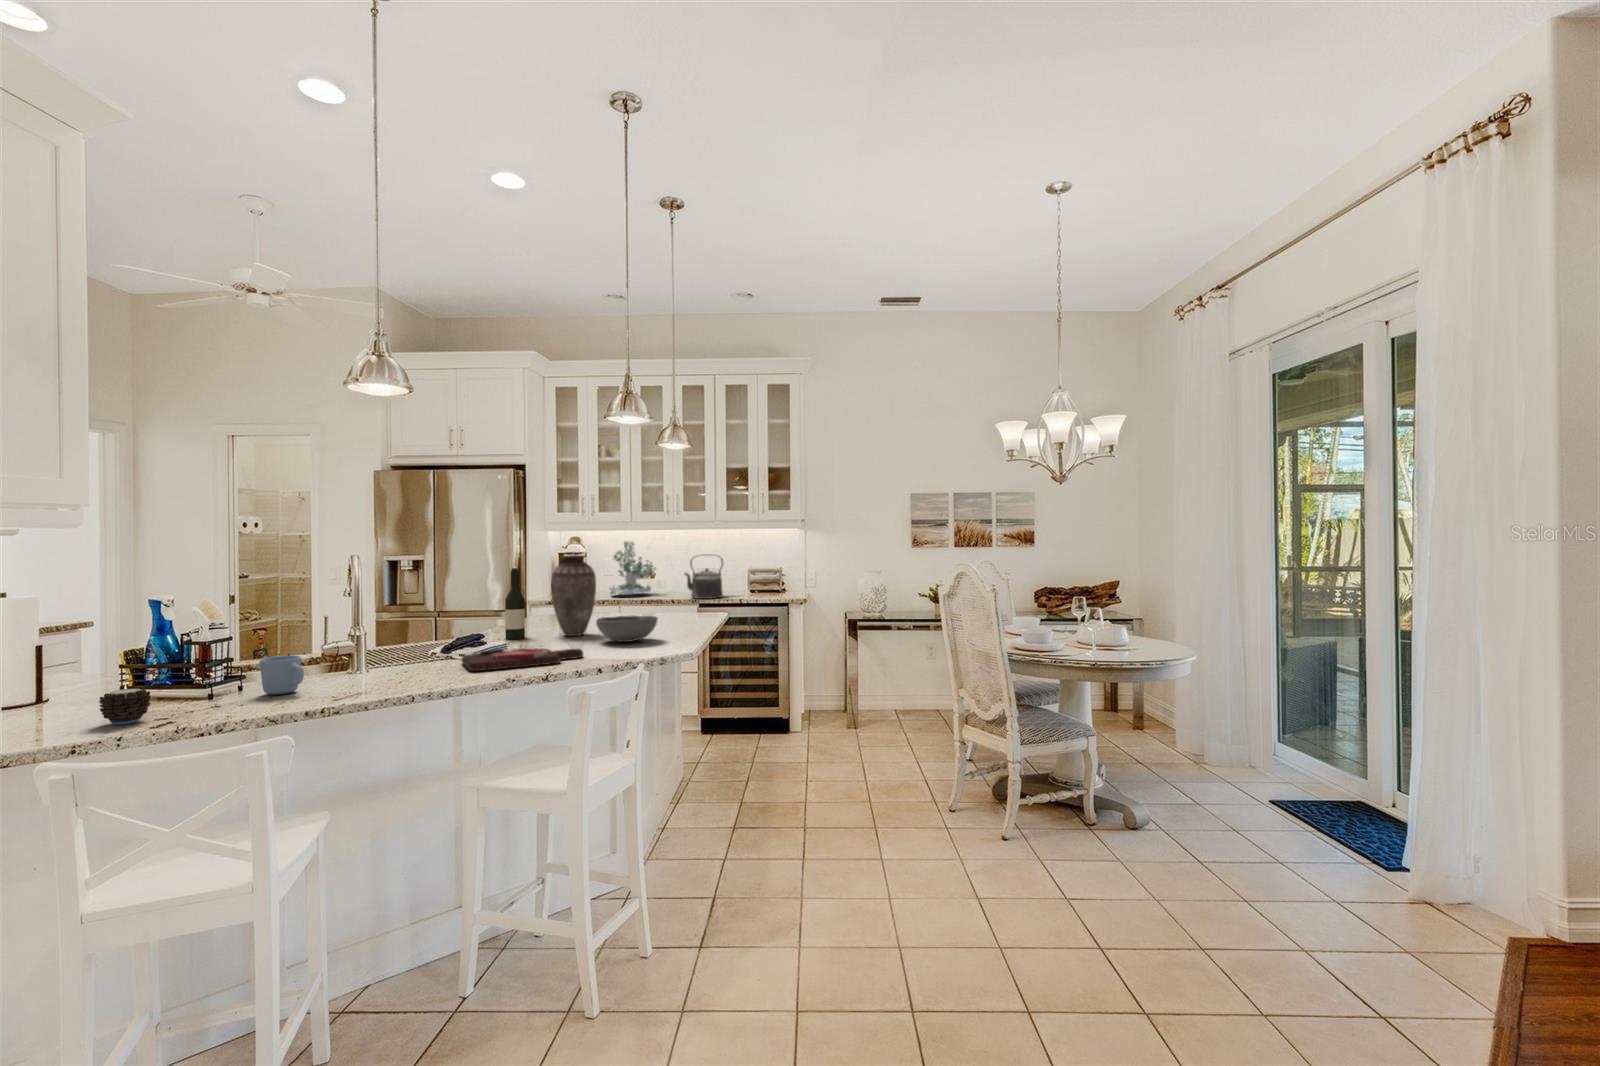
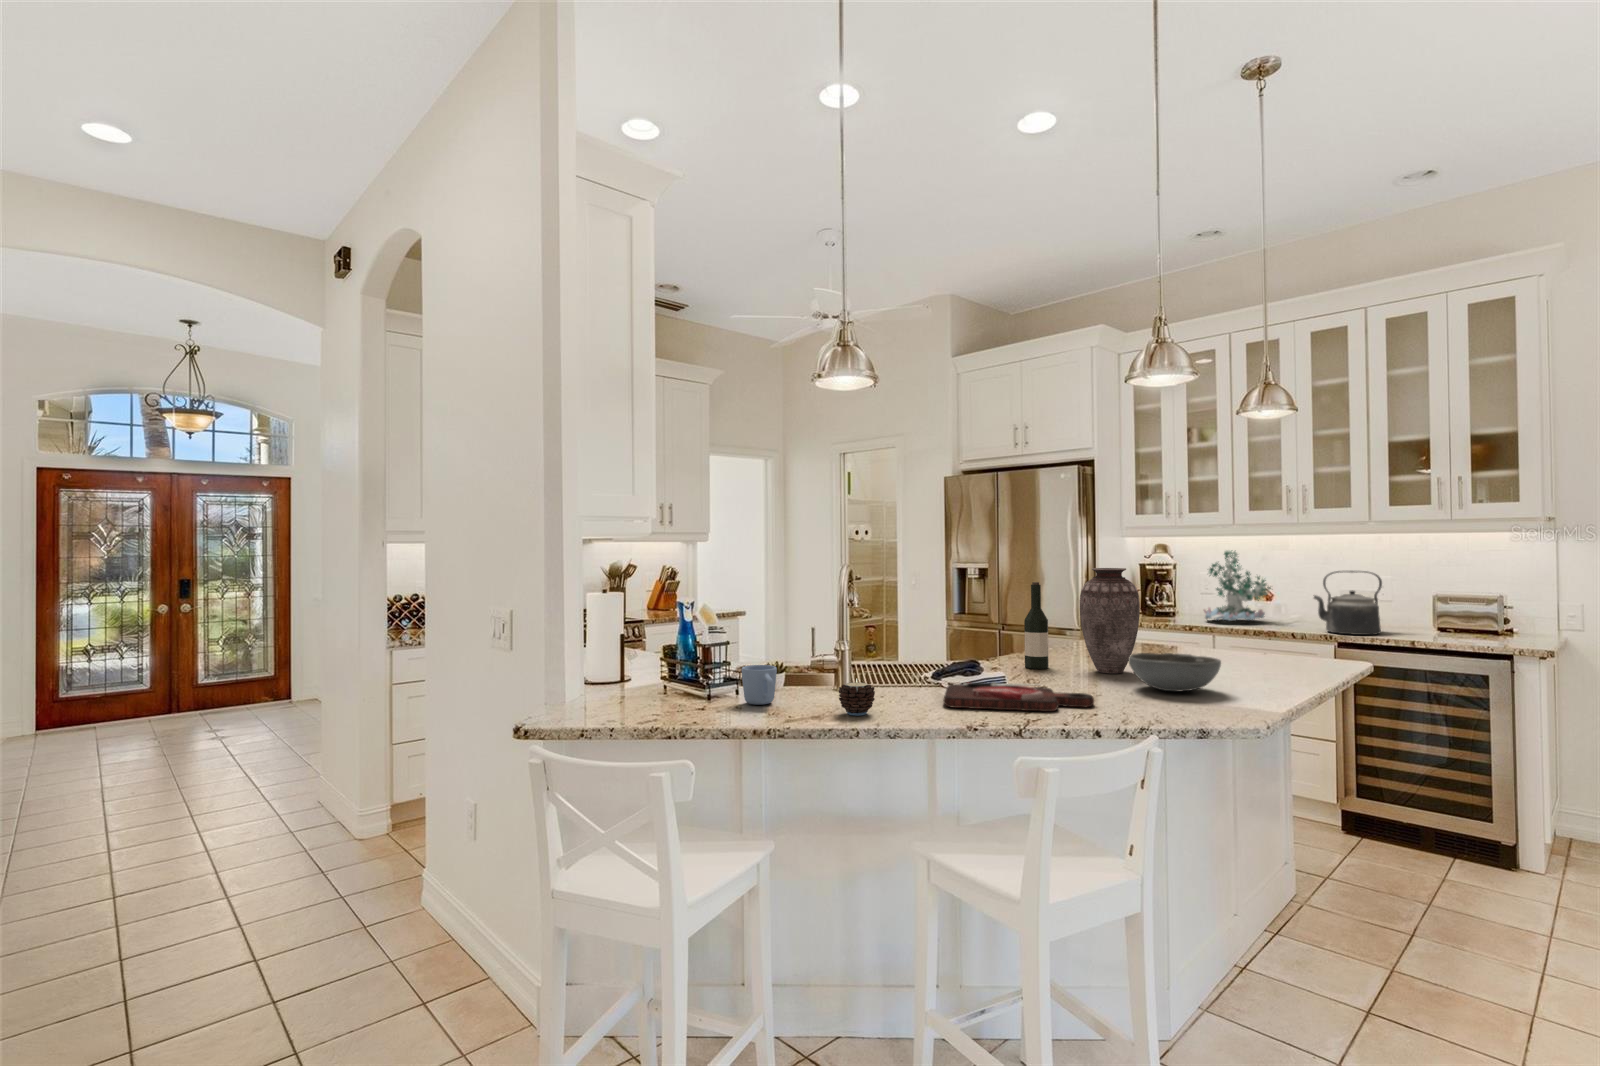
candle: present [99,685,151,725] -> present [839,679,875,716]

